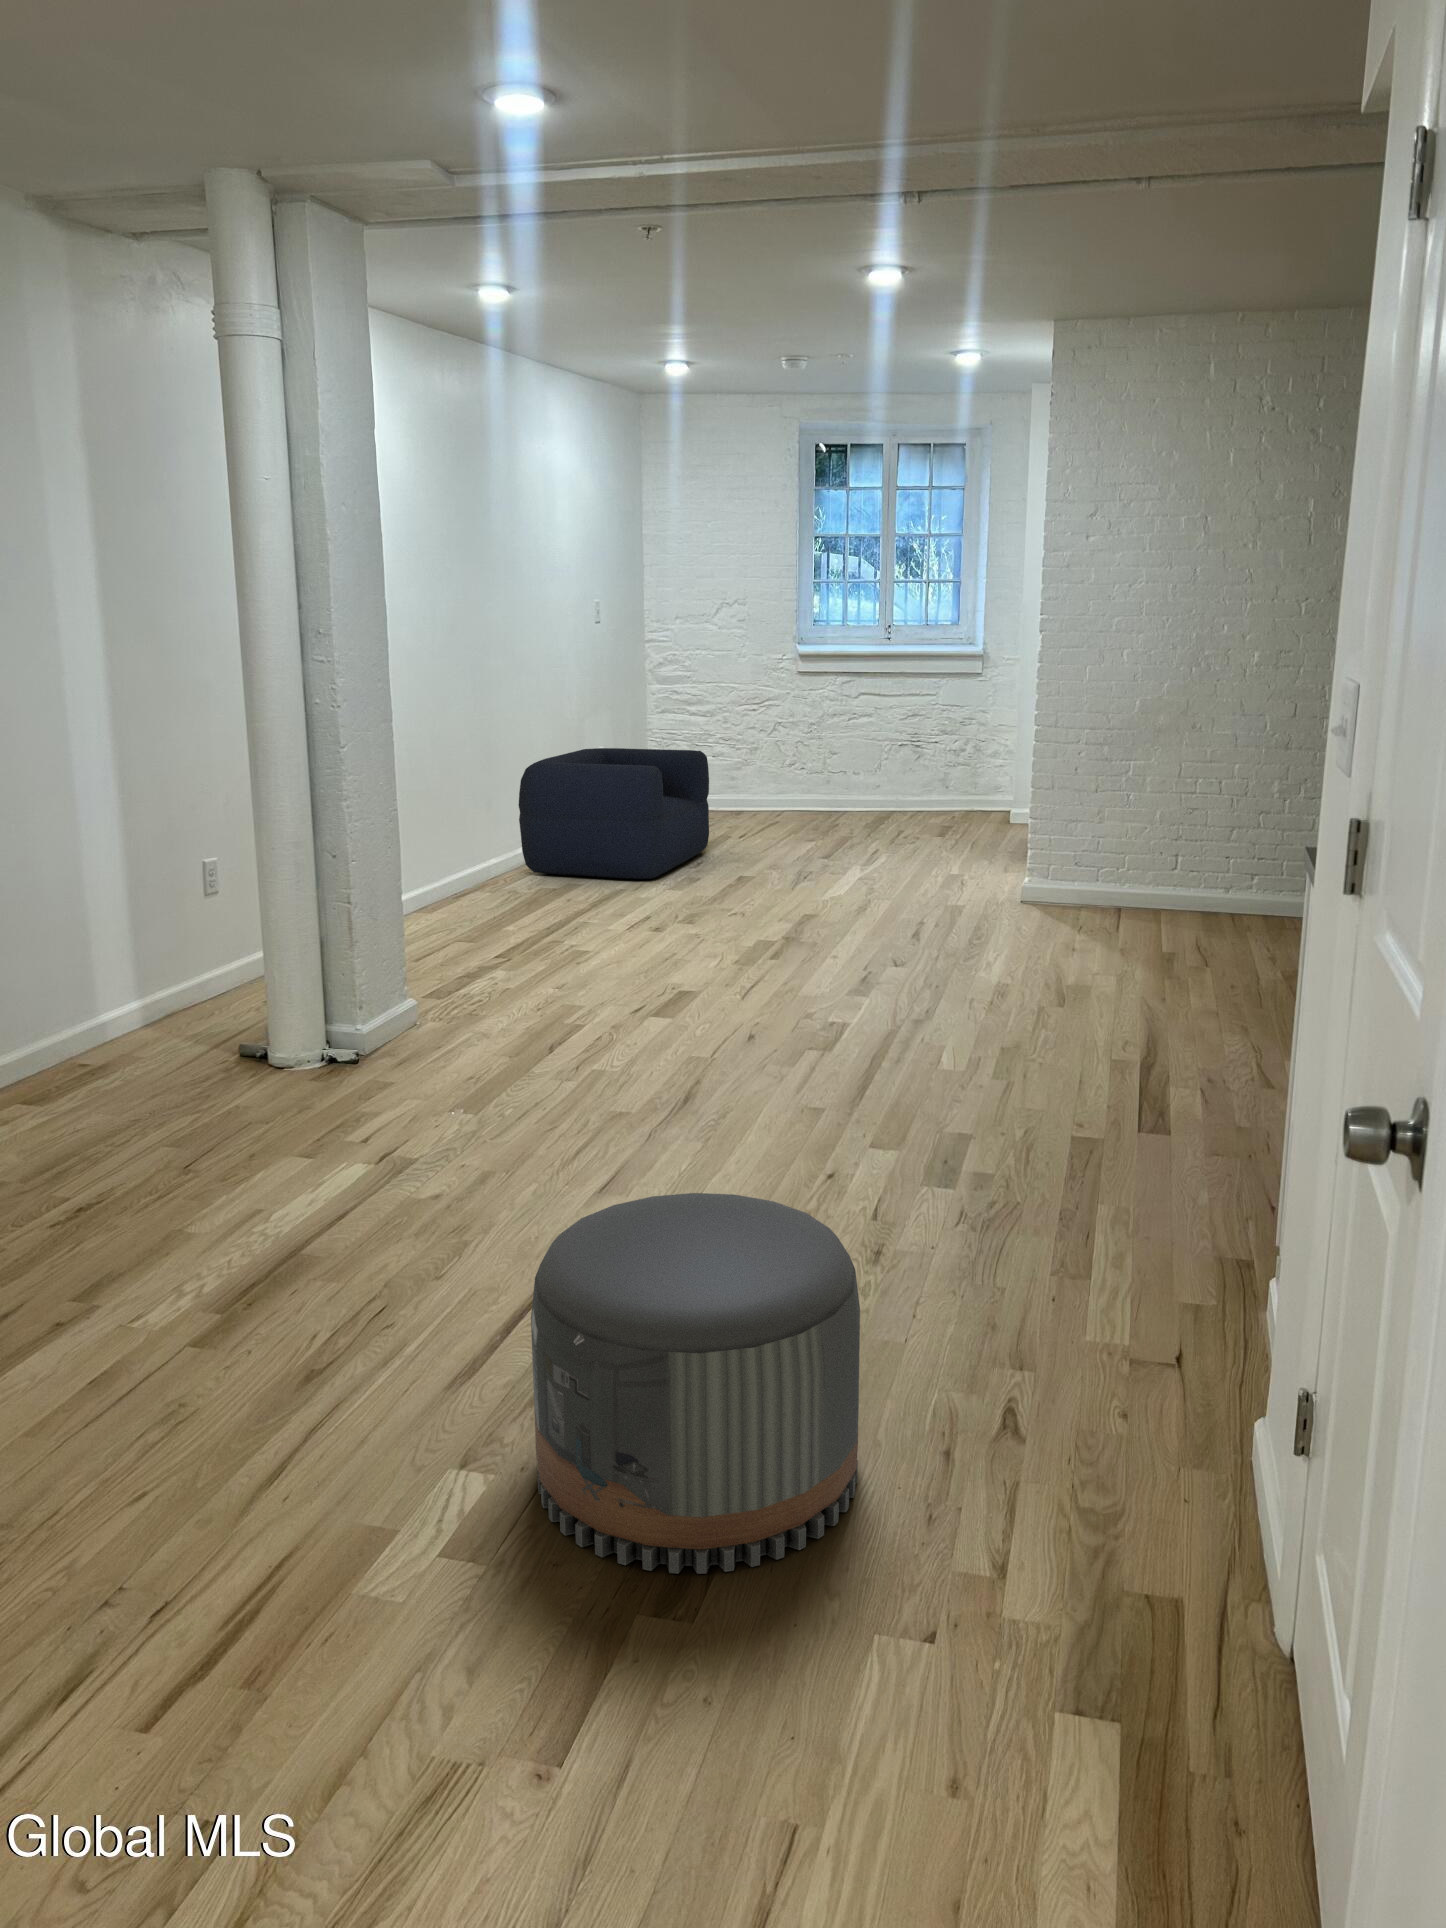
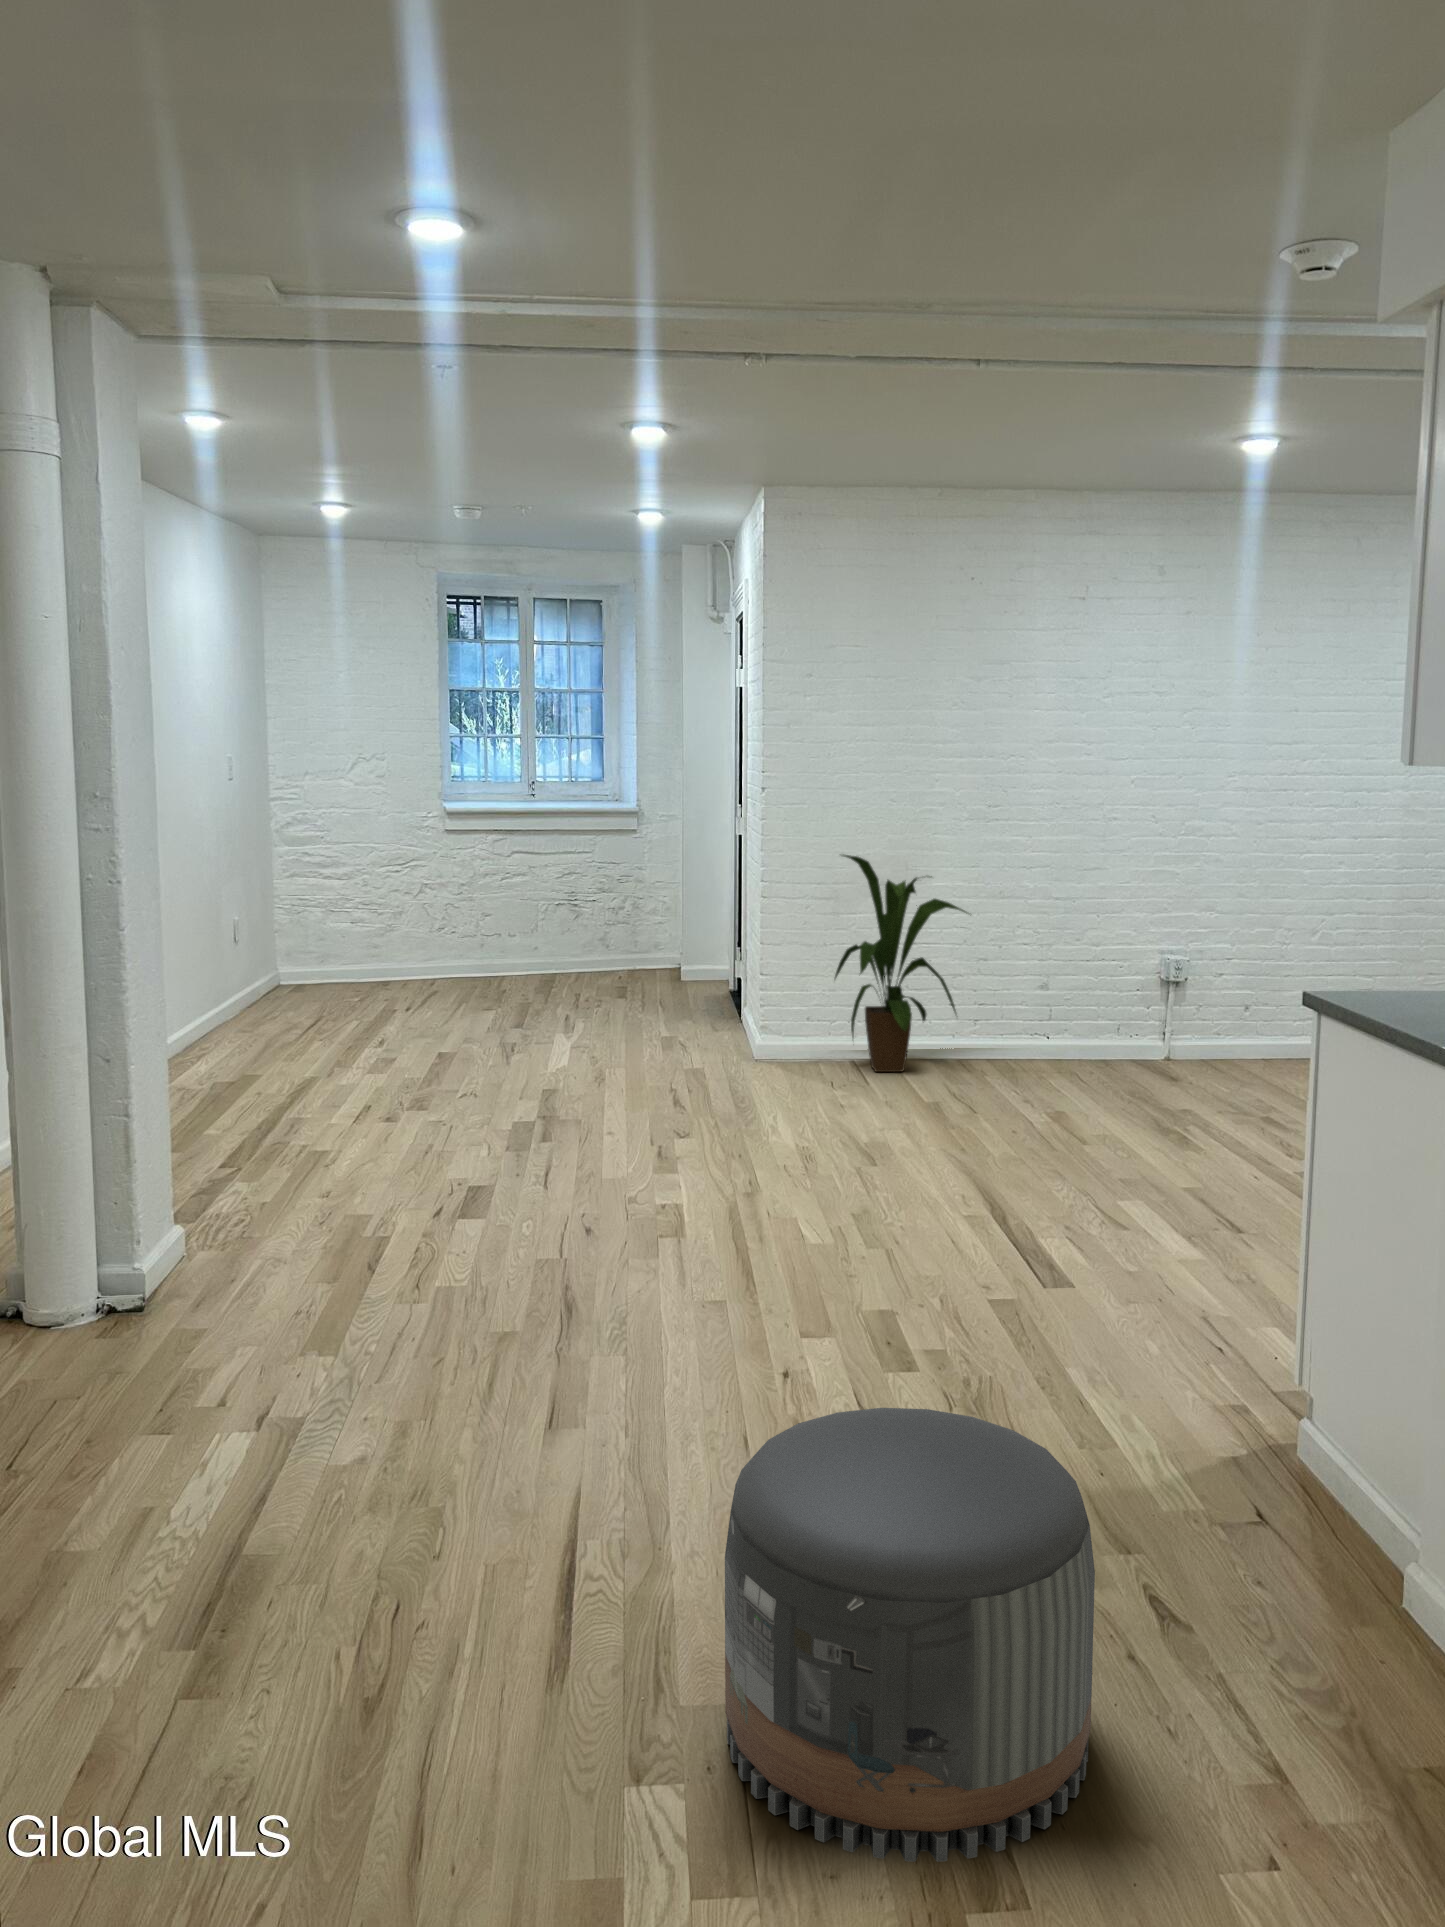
house plant: none [1110,700,1263,925] -> present [835,854,967,1072]
armchair: present [519,748,709,879] -> none [175,918,384,1063]

